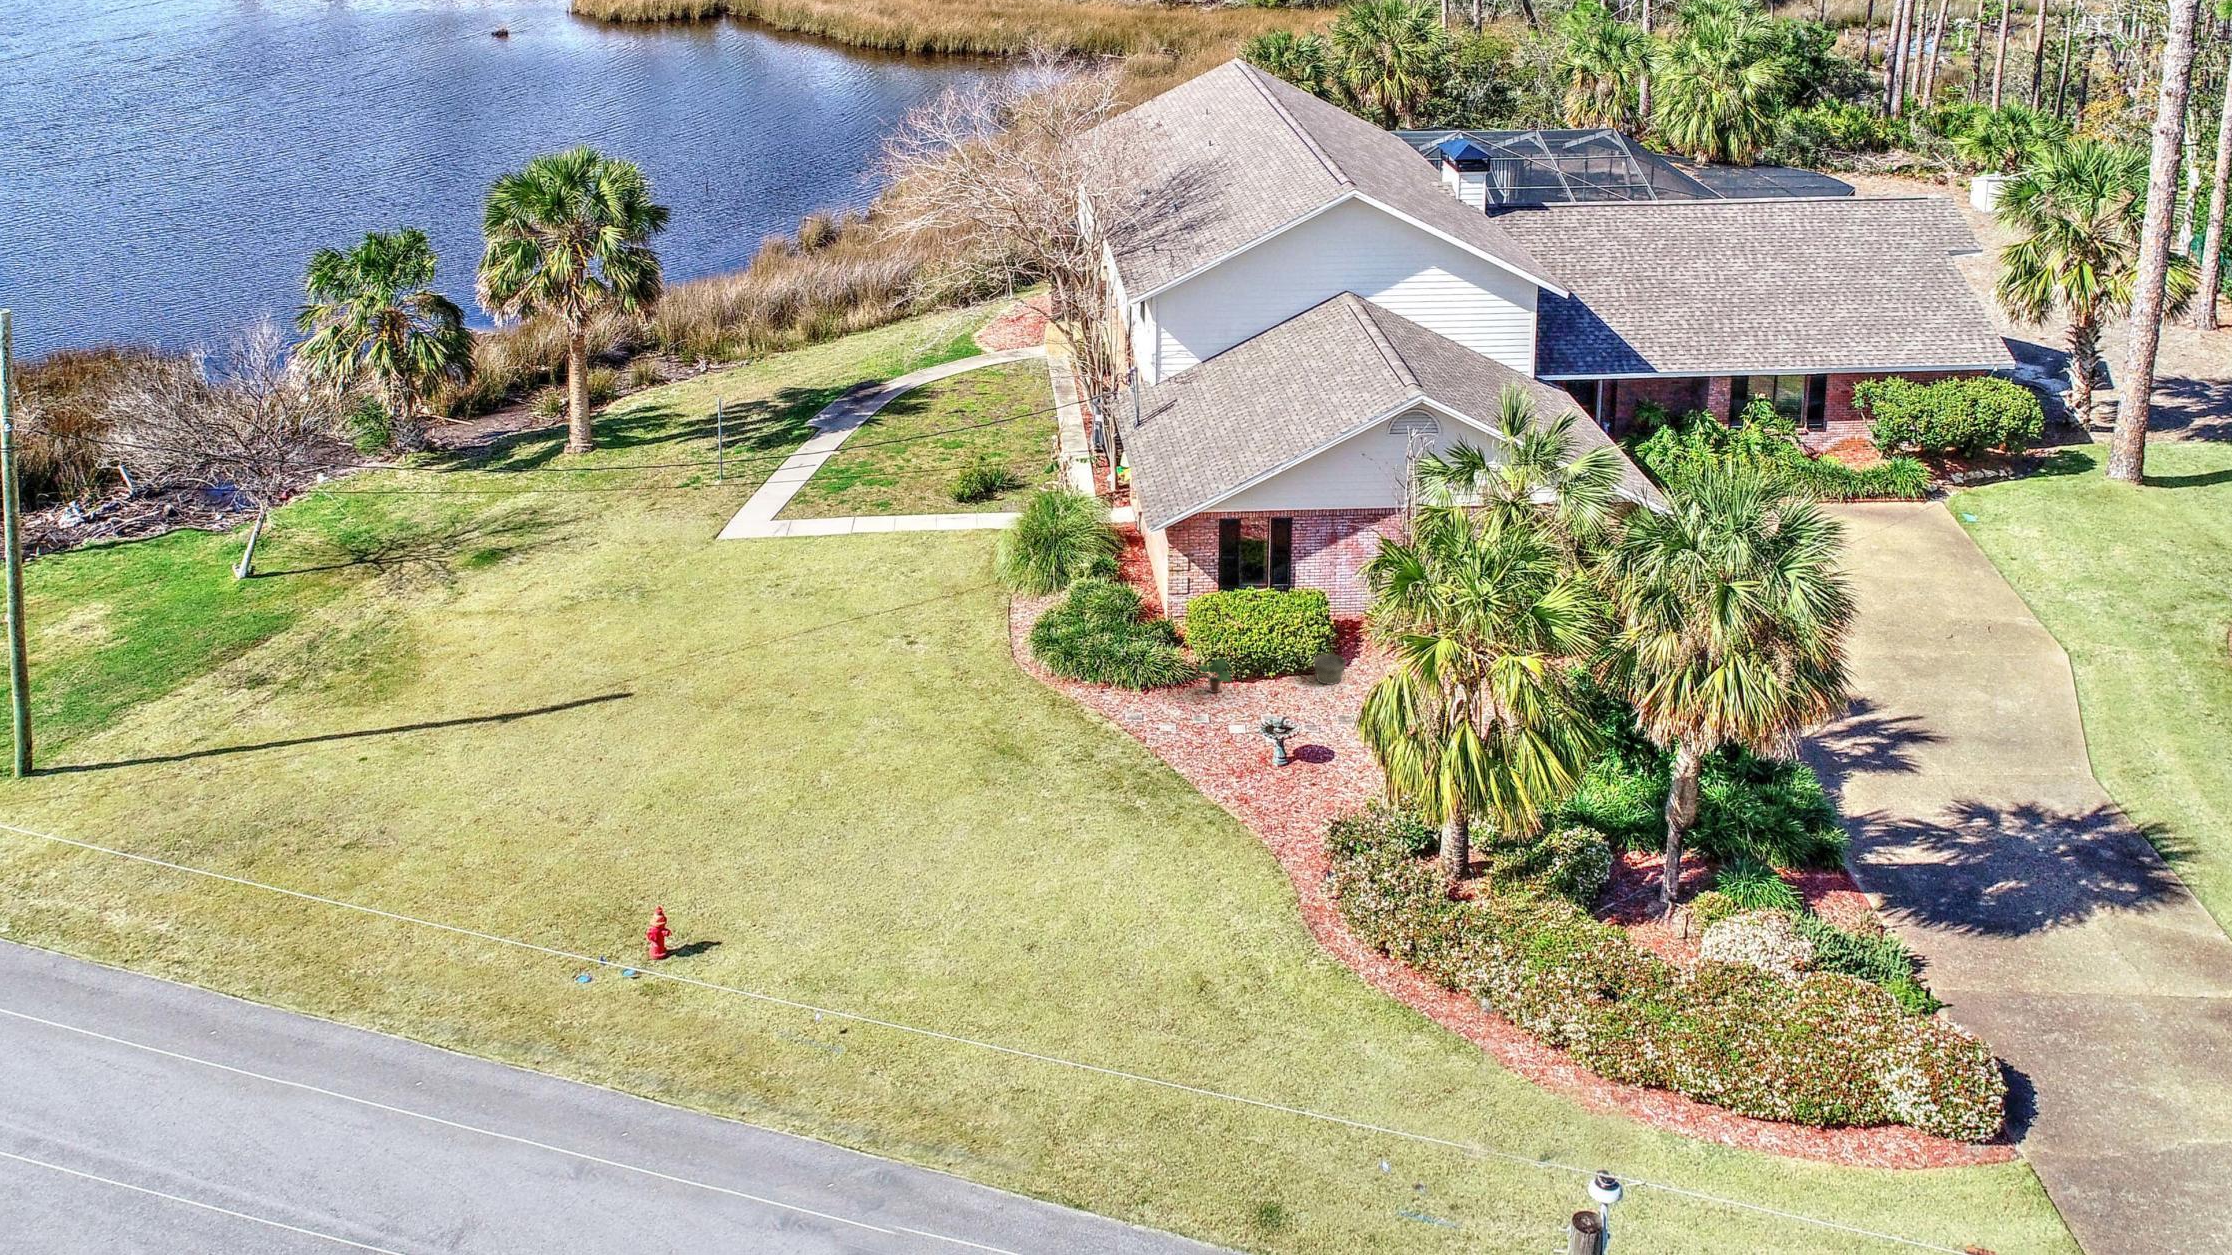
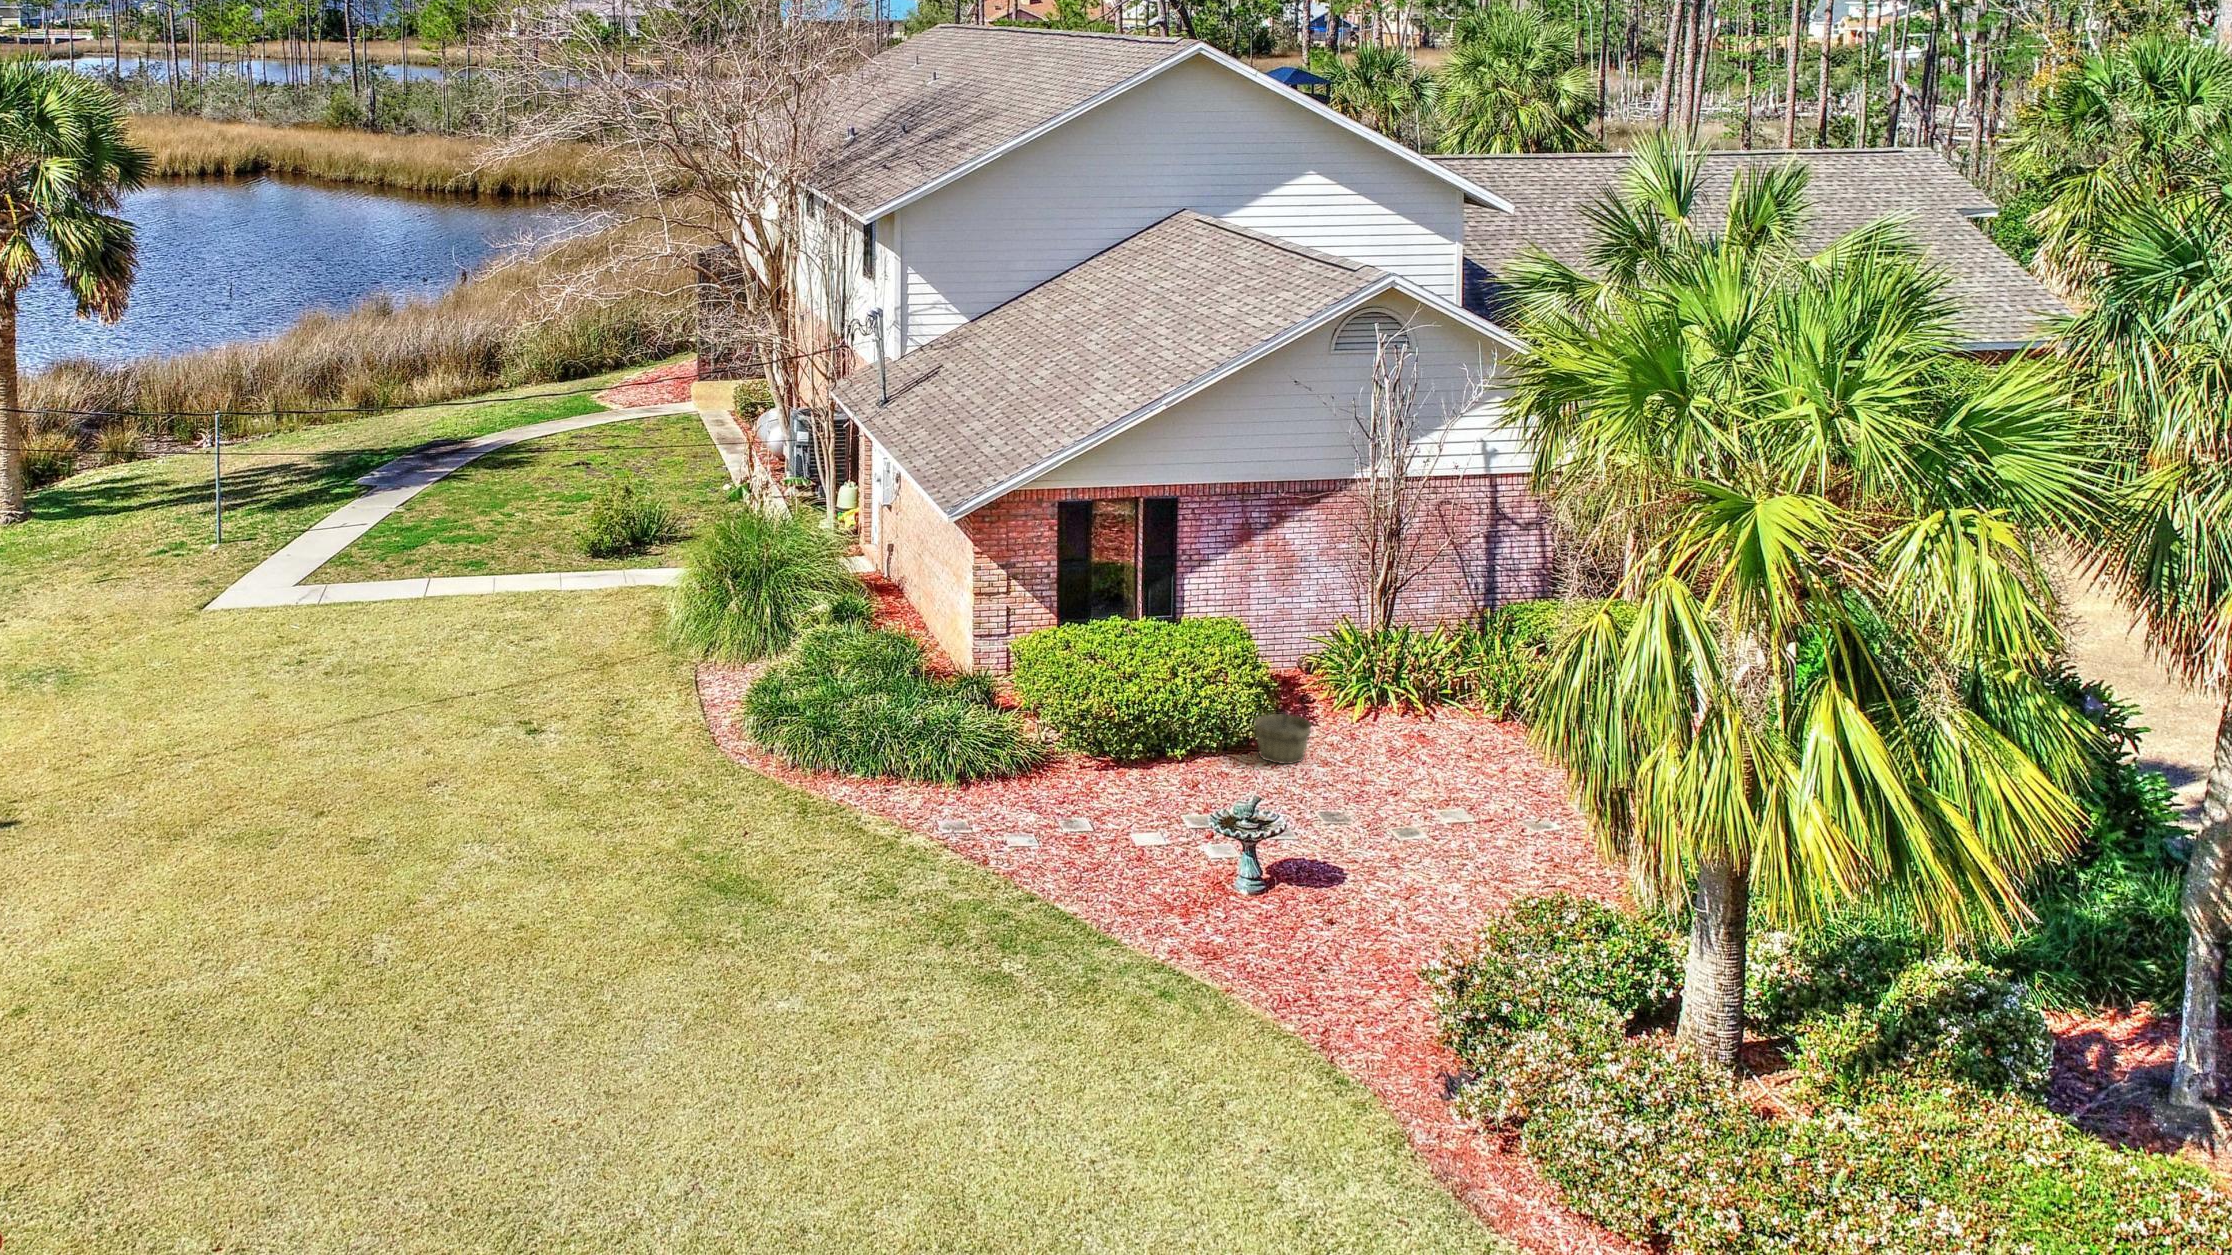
potted plant: present [1191,659,1232,693] -> none [1044,722,1129,782]

